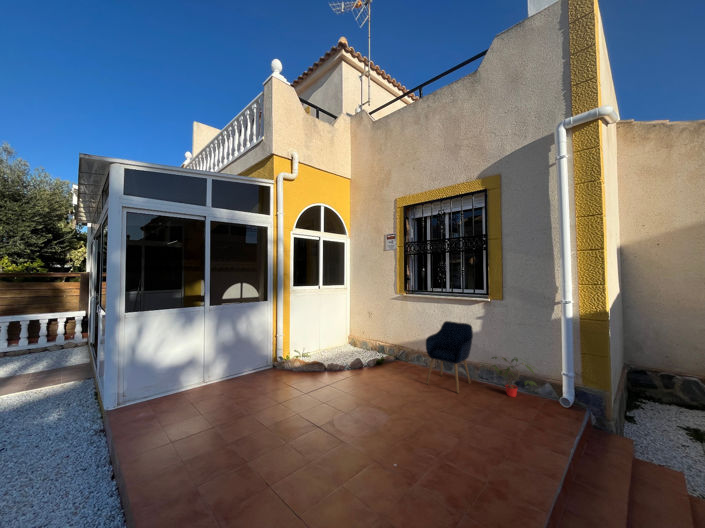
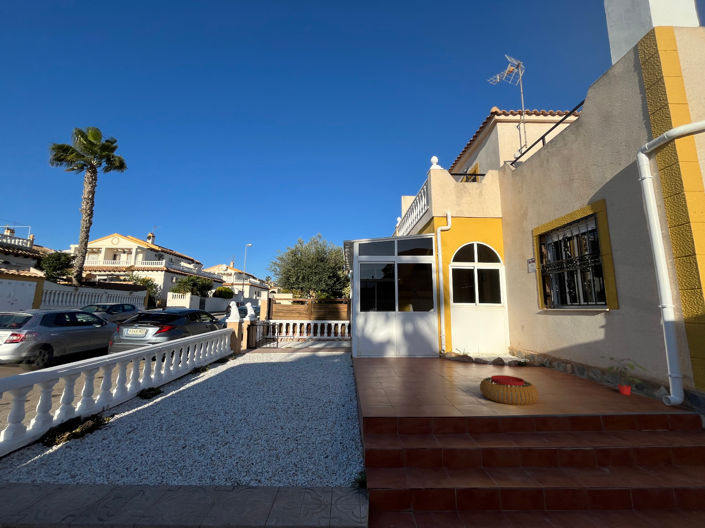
chair: present [426,321,473,393] -> none [546,330,595,385]
pouf: none [417,423,507,494] -> present [480,375,539,405]

